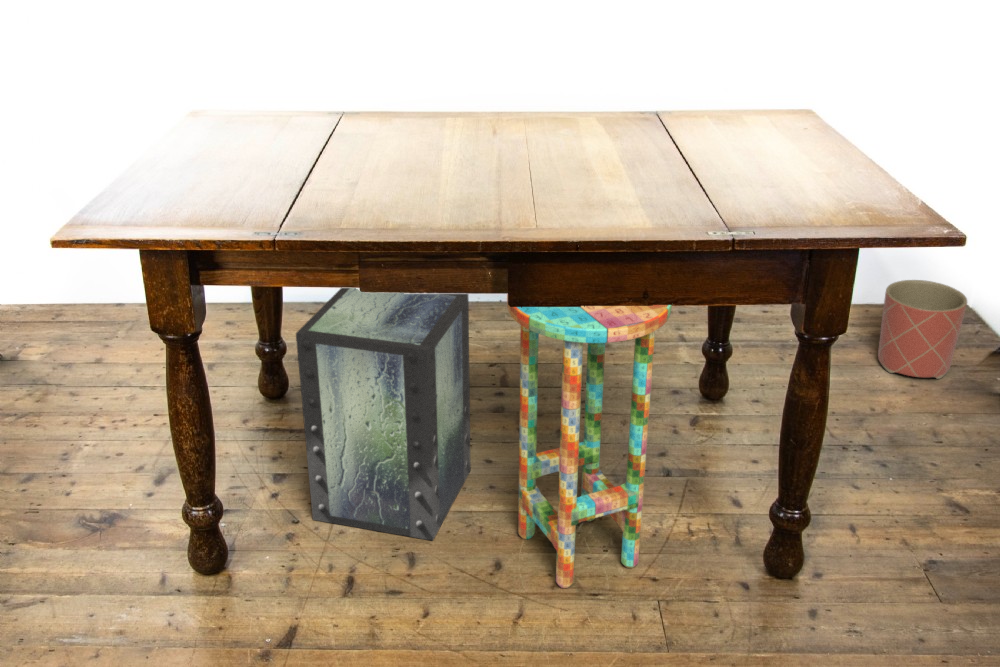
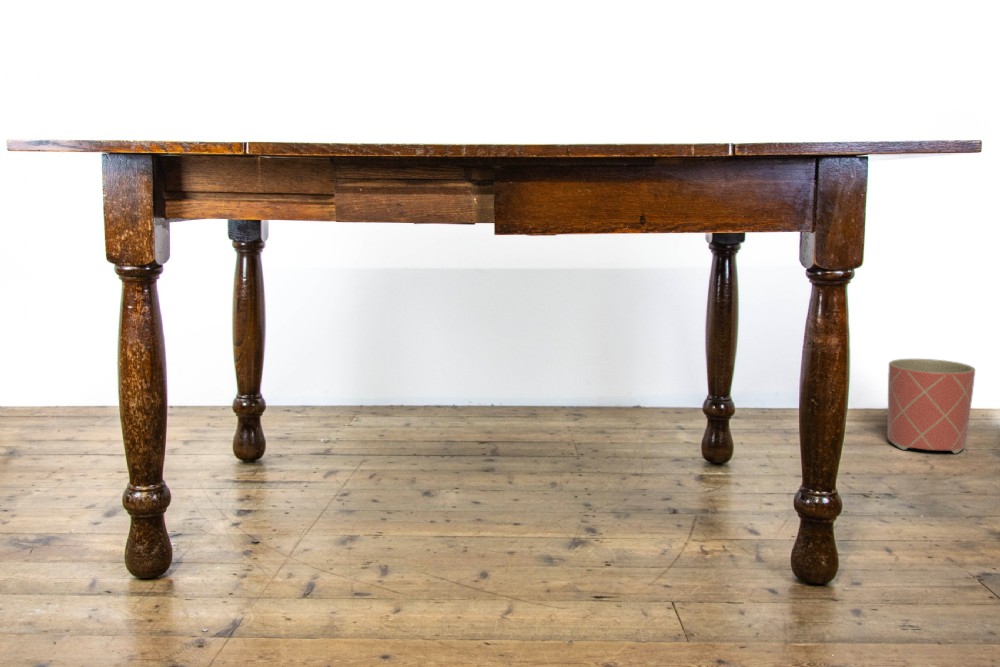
storage box: present [296,288,471,540] -> none [268,291,456,556]
side table: present [507,294,672,588] -> none [495,234,672,591]

